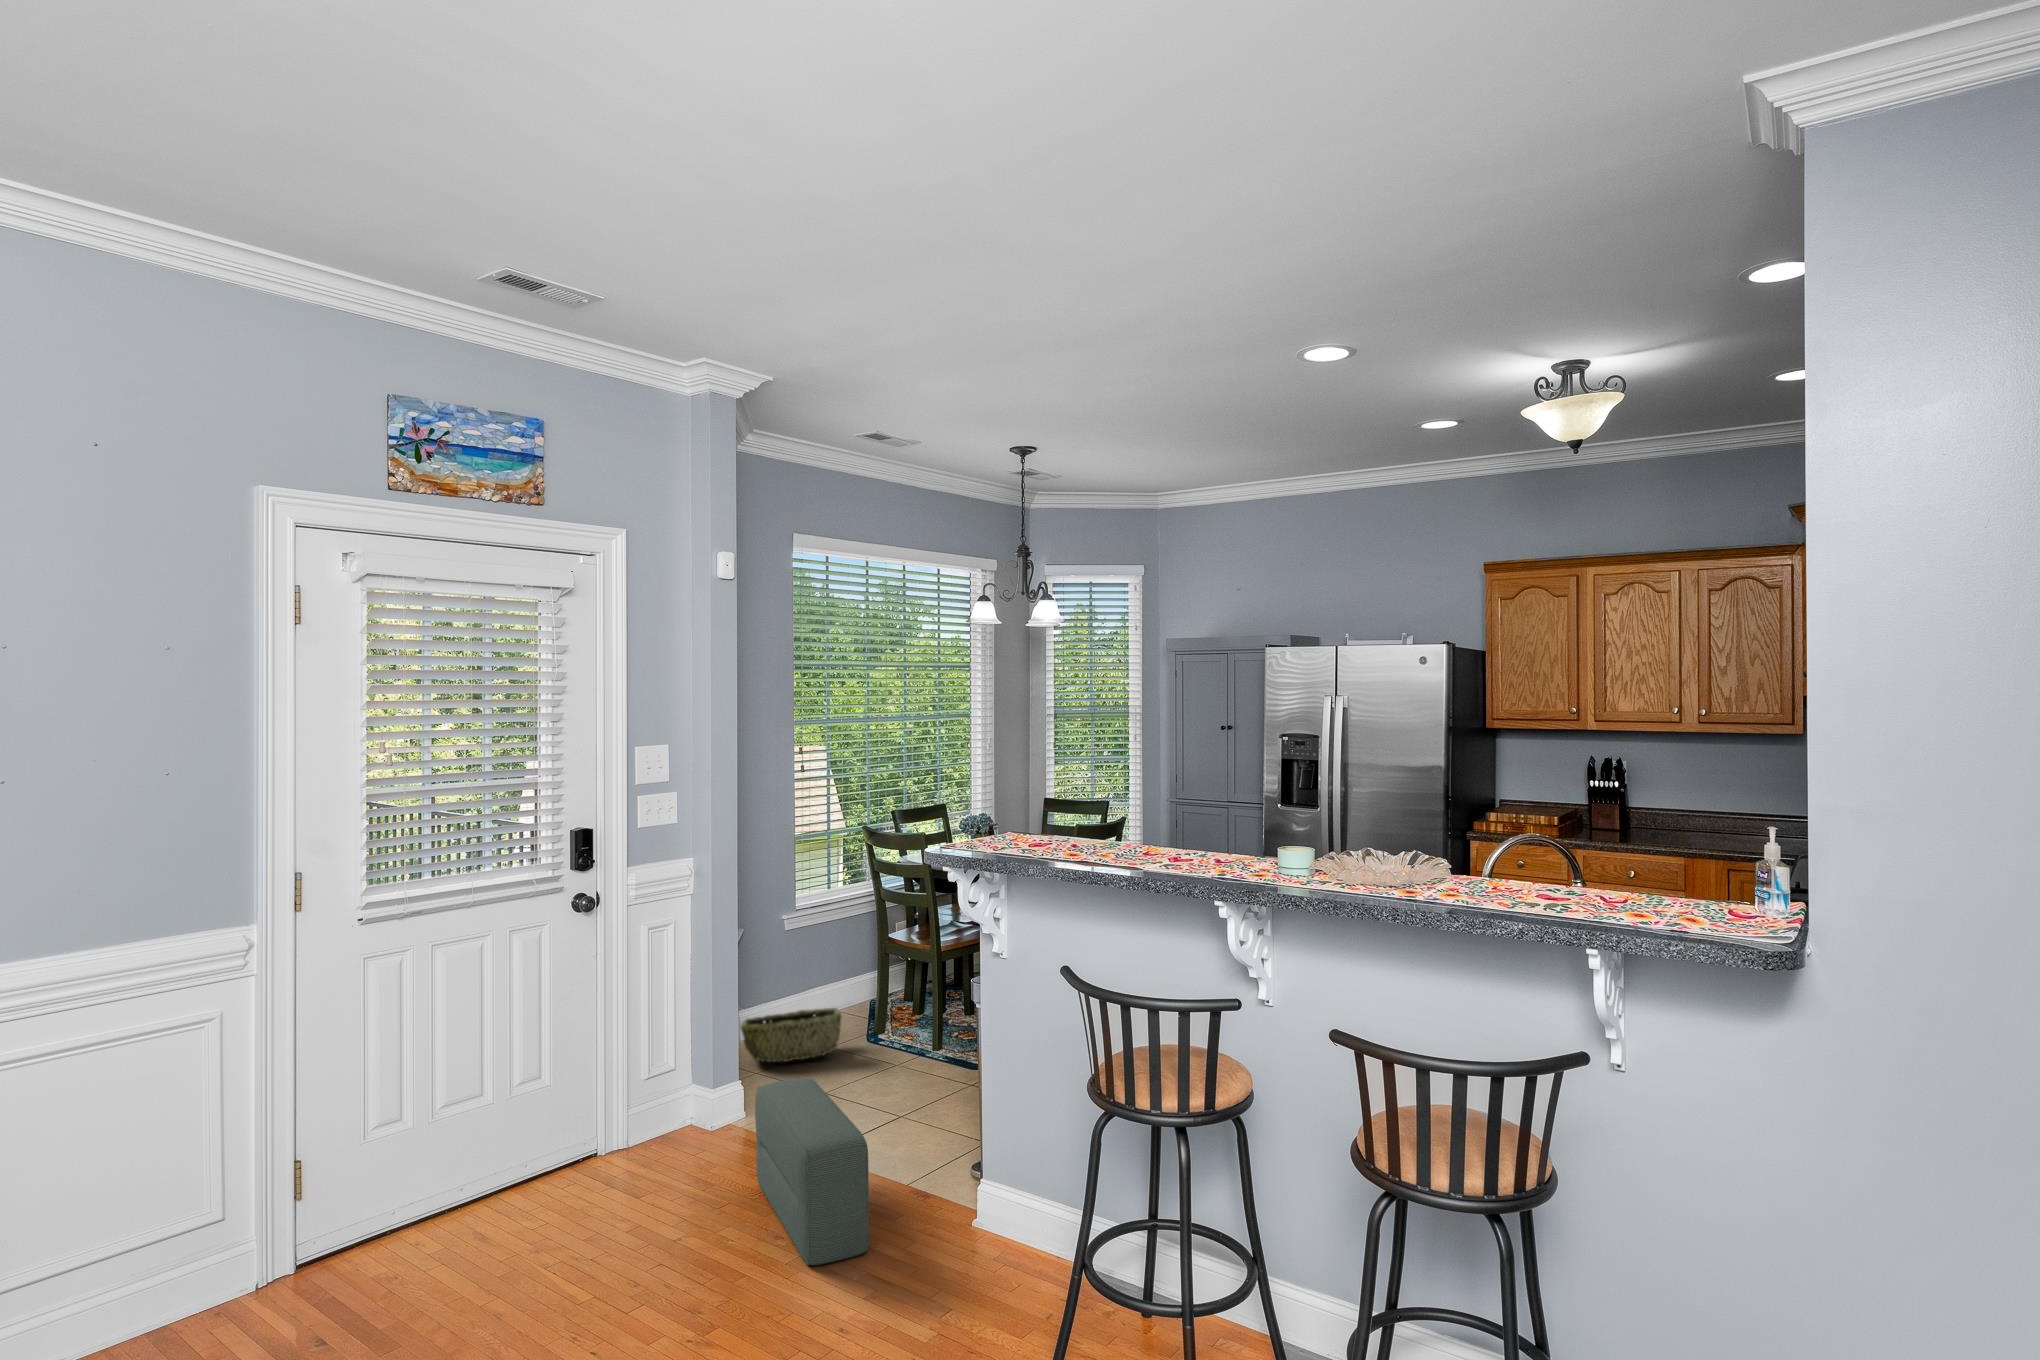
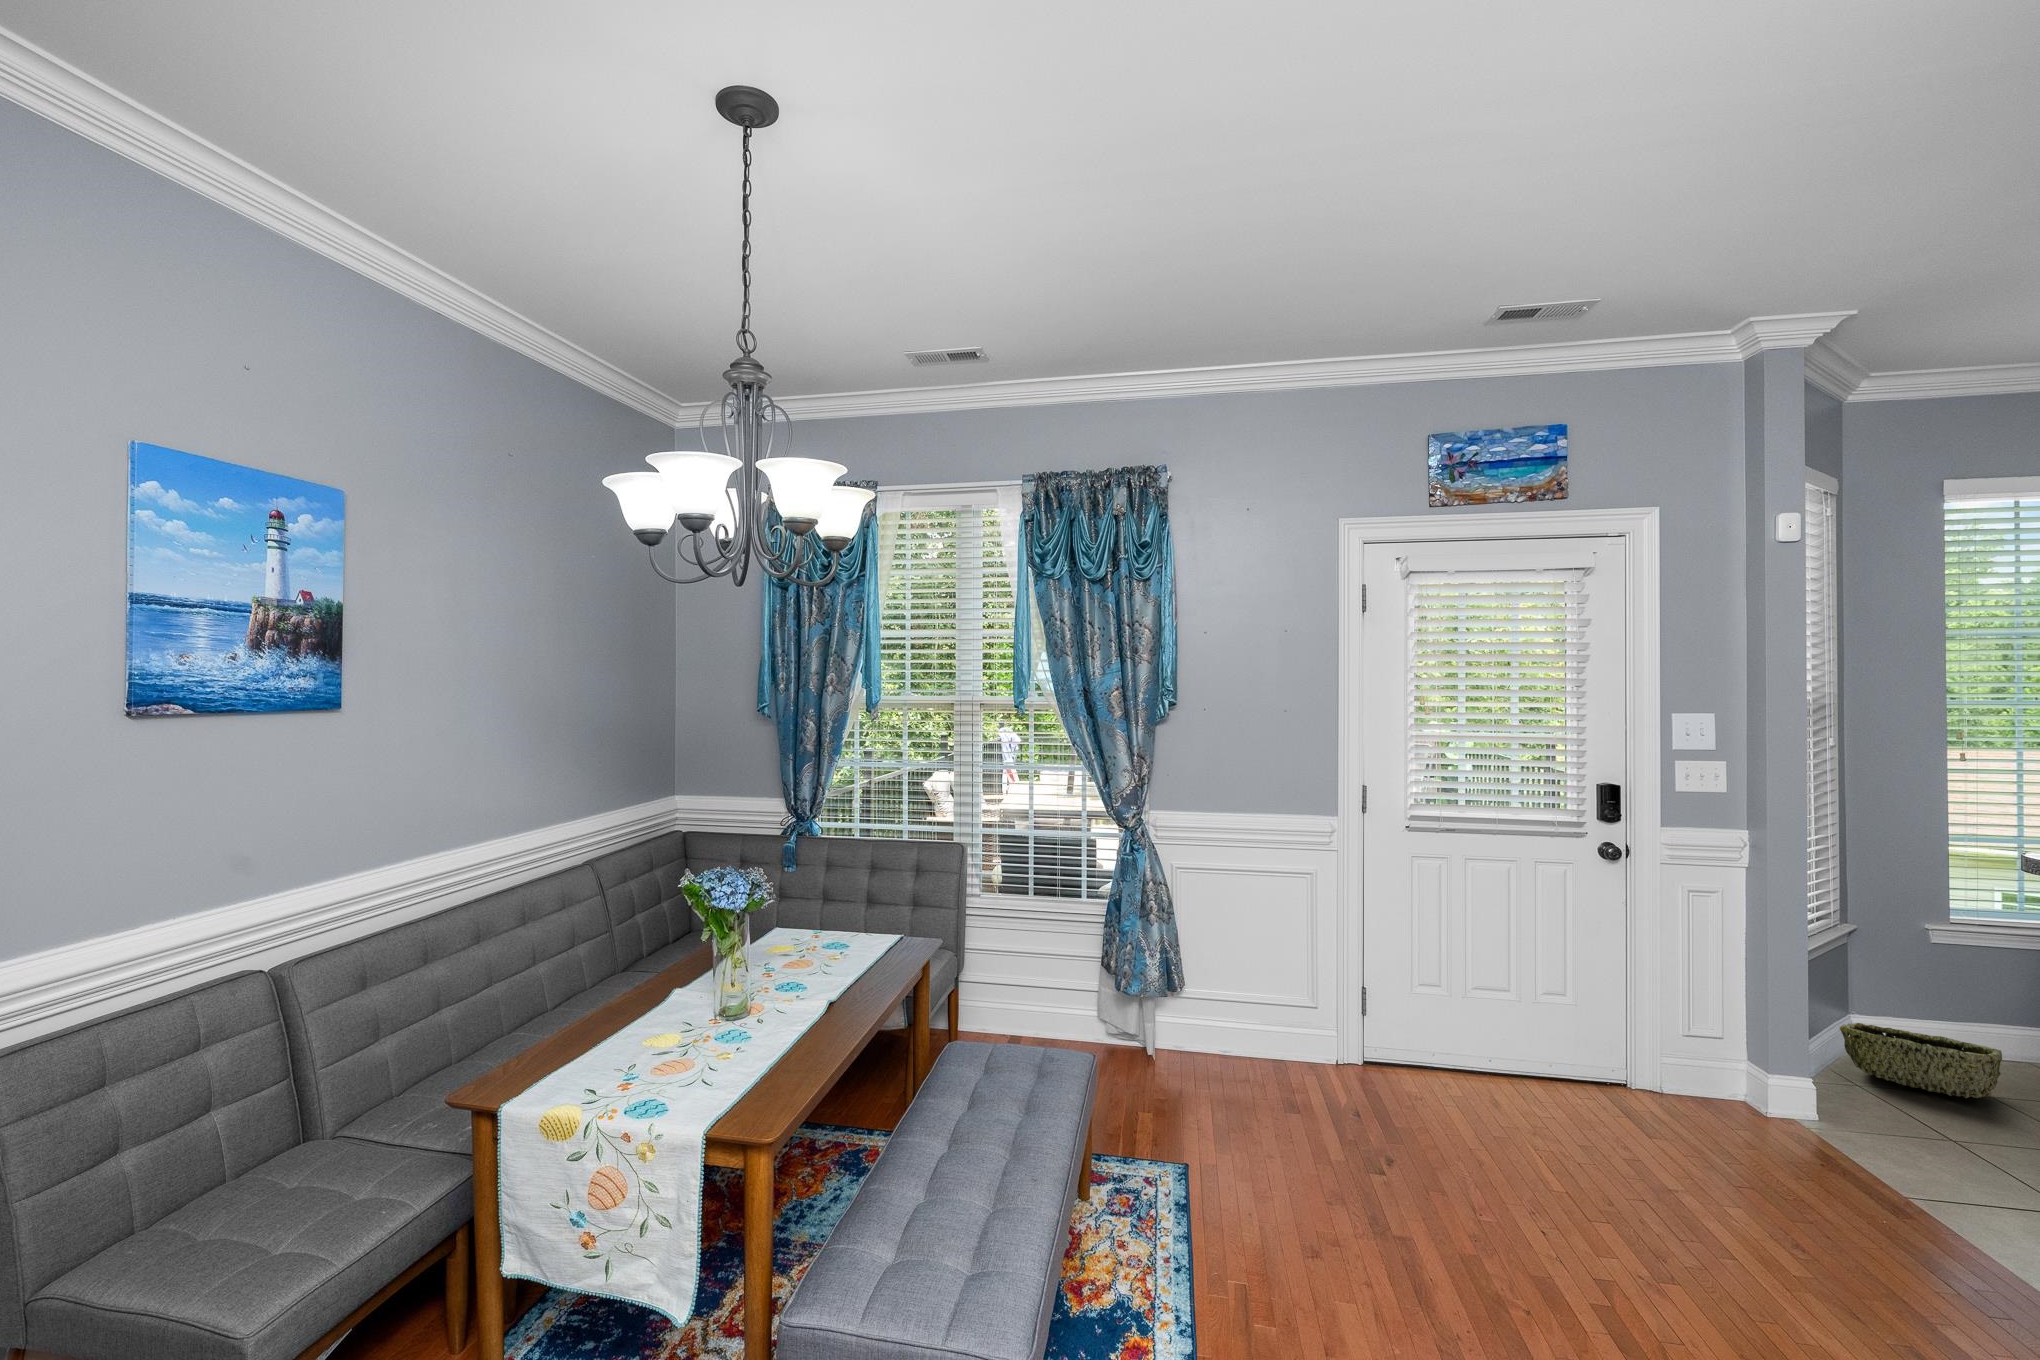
pouf: present [755,1078,869,1265] -> none [1778,1080,1890,1311]

